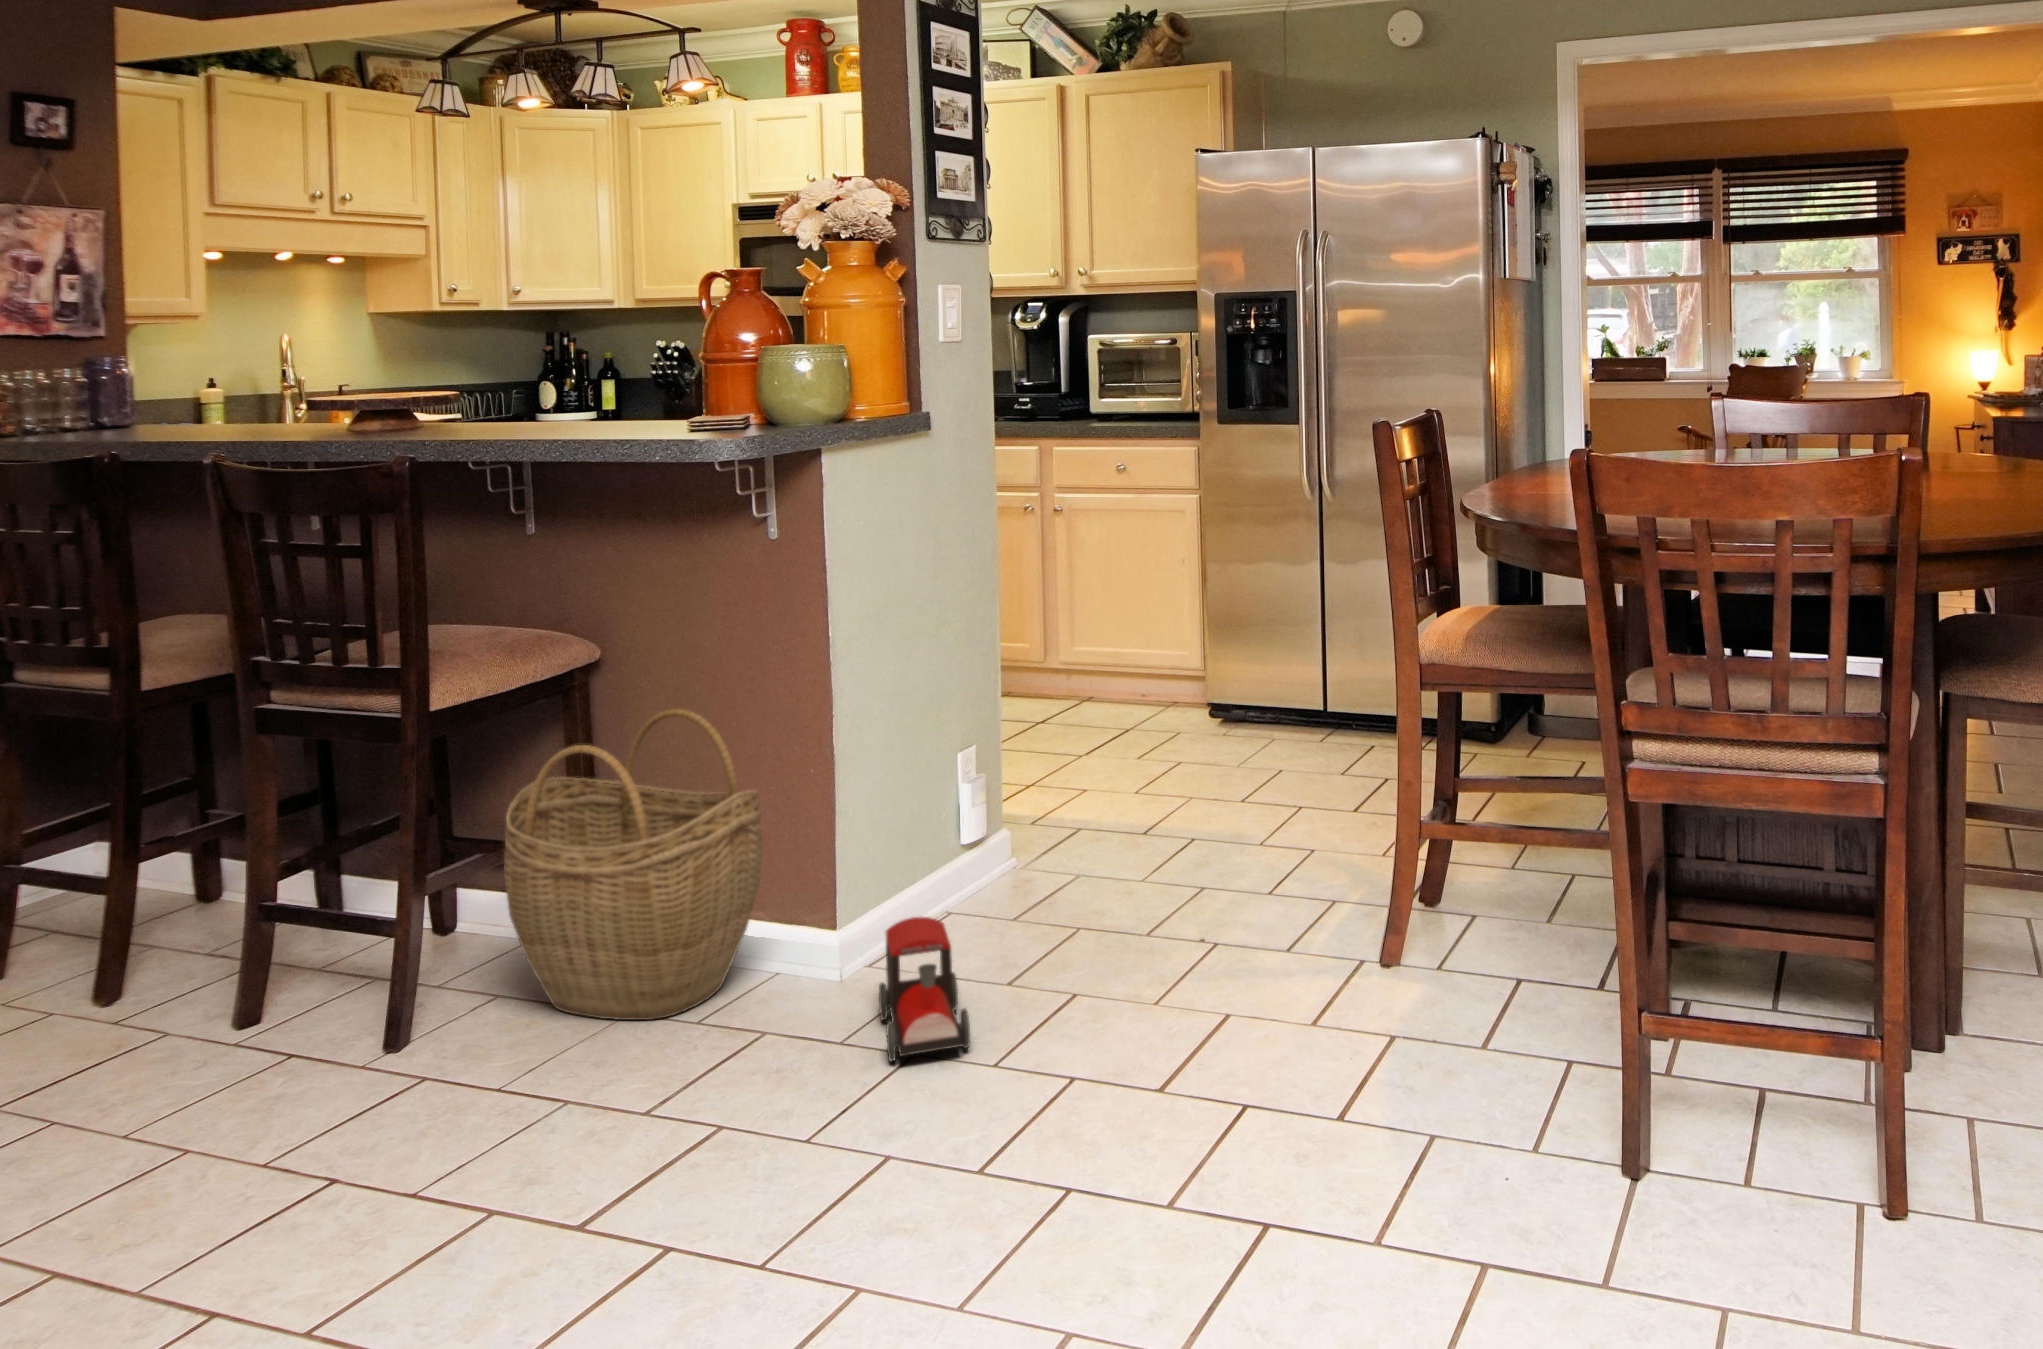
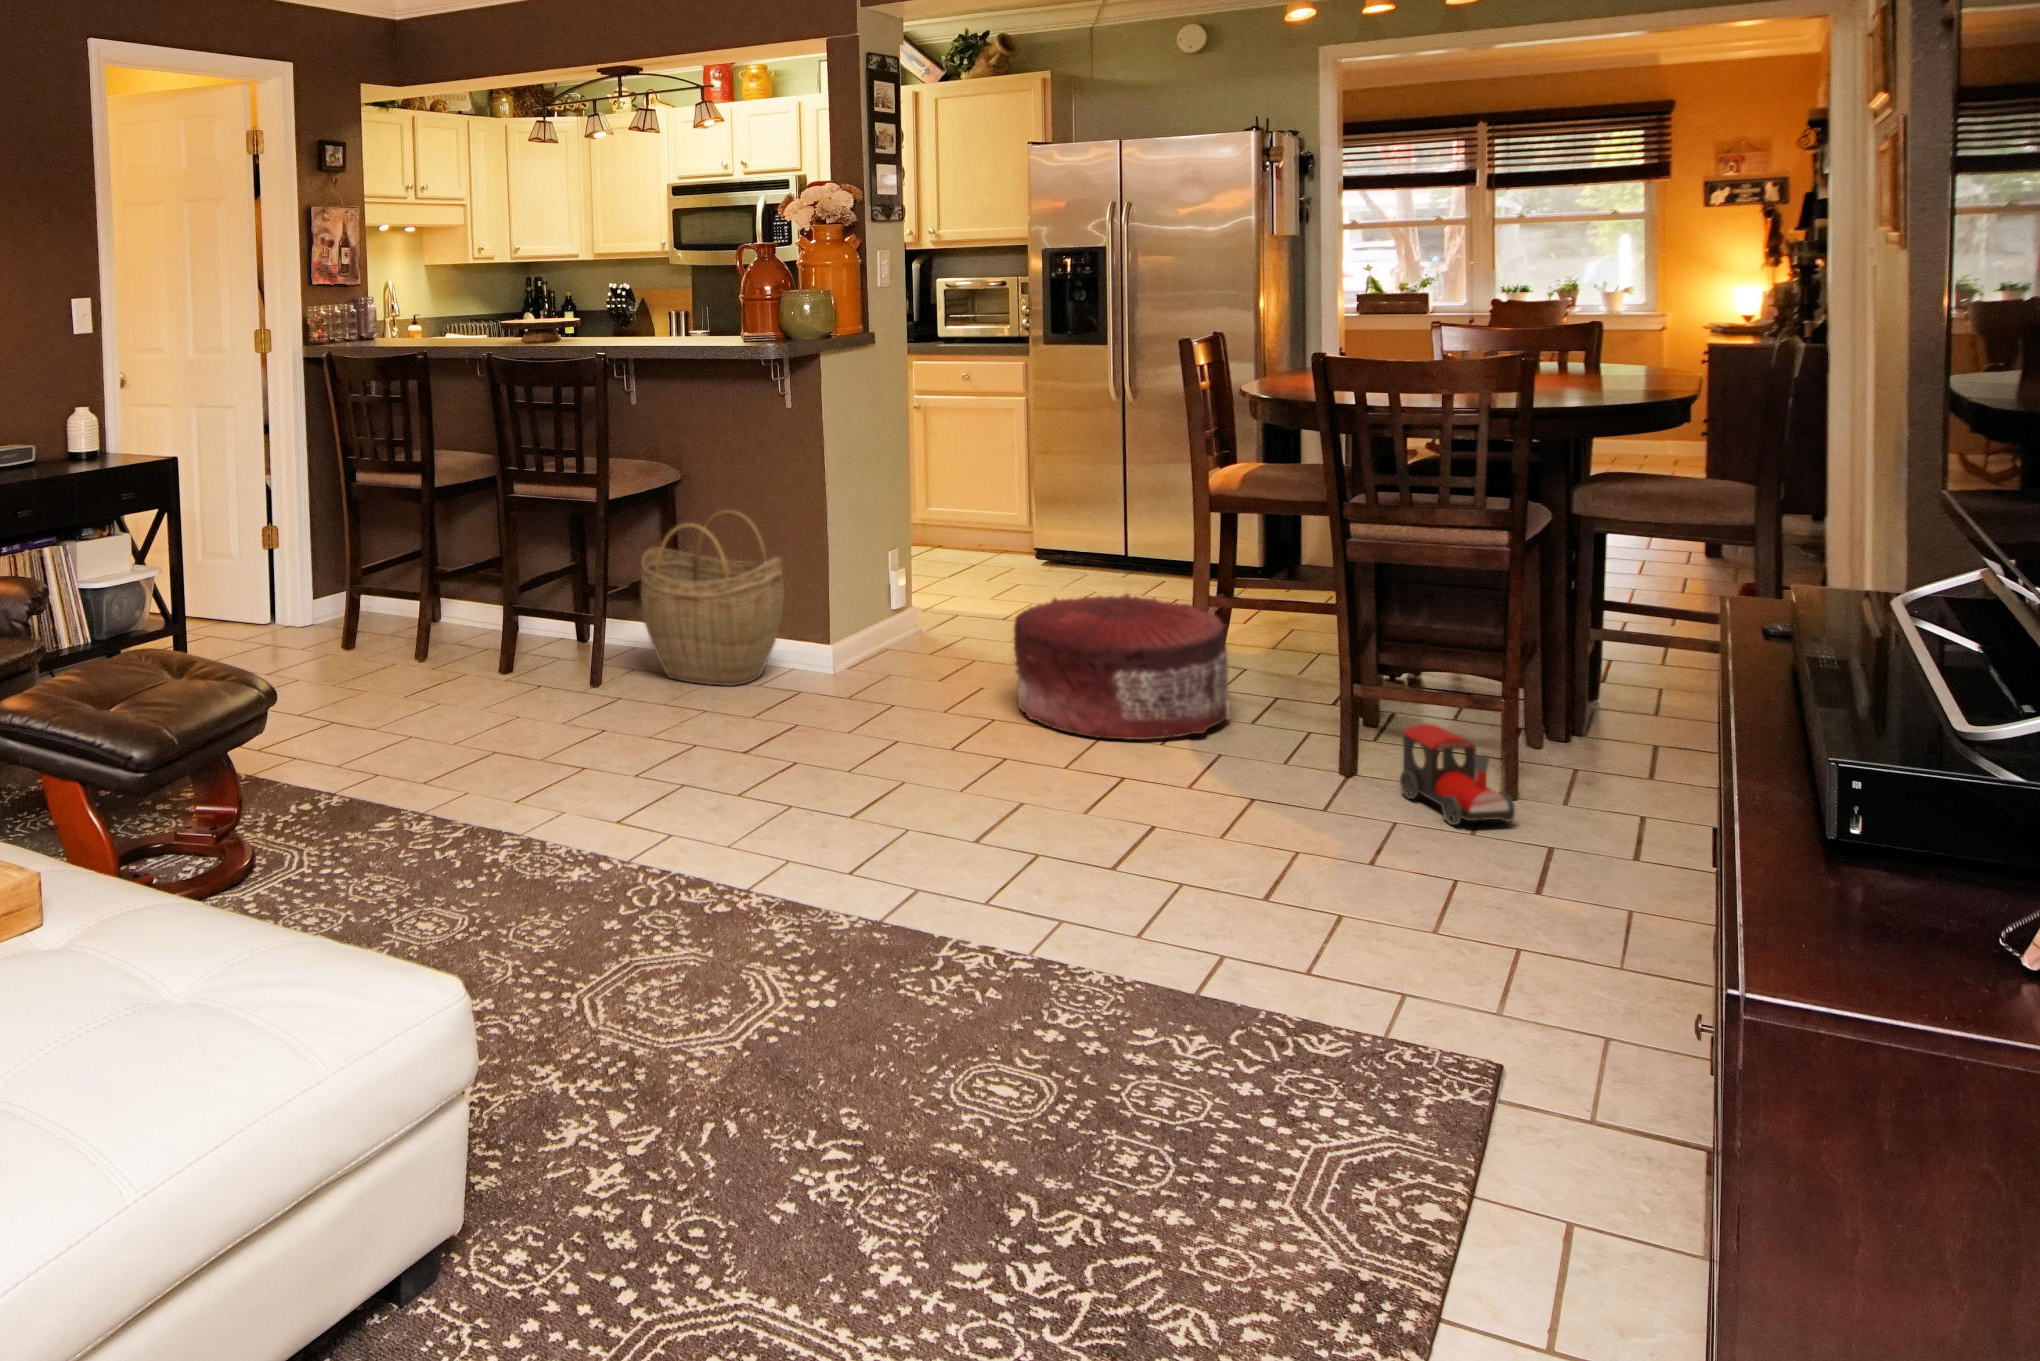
pouf: none [1115,820,1450,1102] -> present [1014,594,1230,740]
toy train: present [879,917,970,1061] -> present [1400,724,1515,825]

